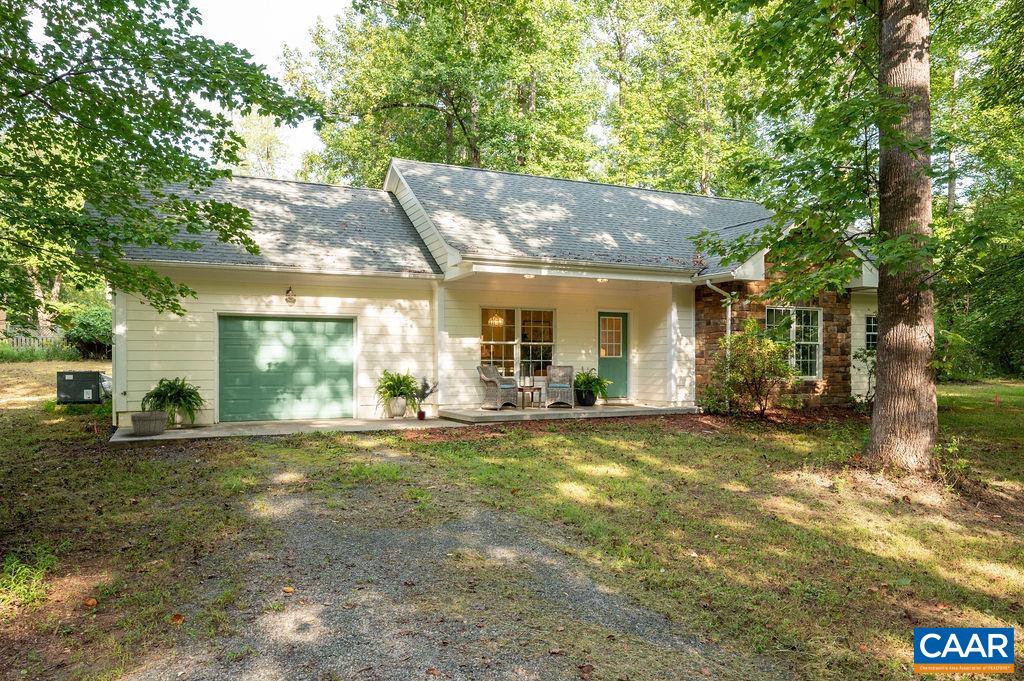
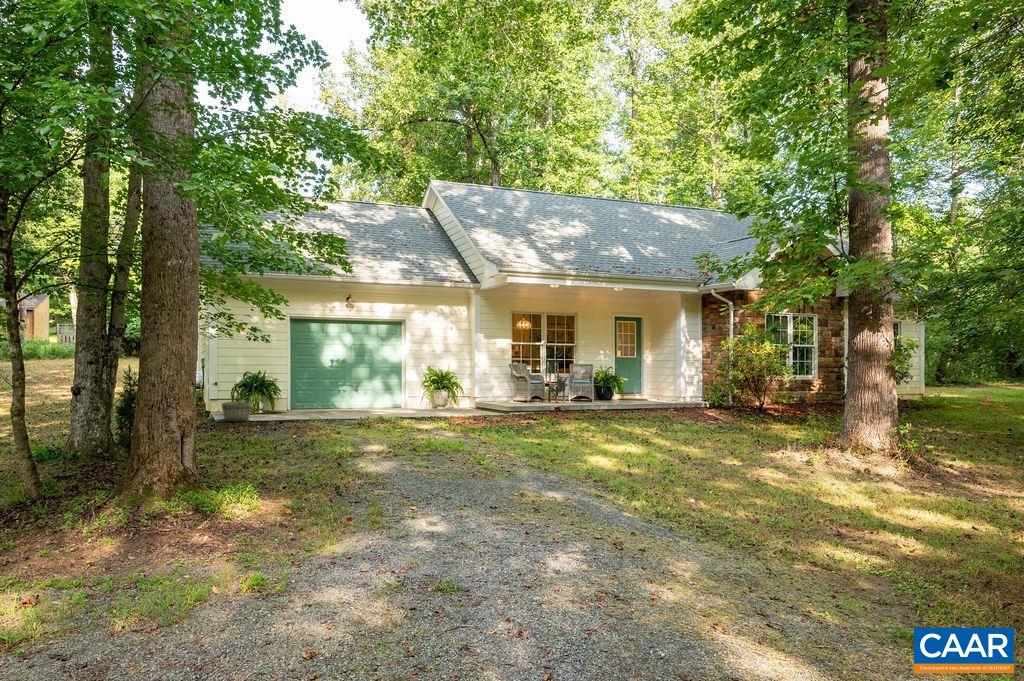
potted tree: present [406,377,438,420] -> present [547,374,568,410]

